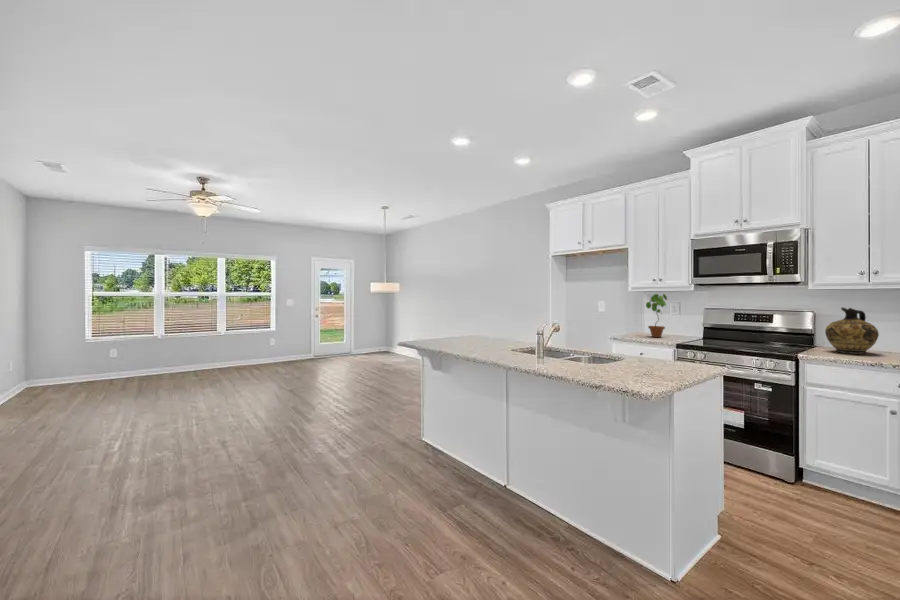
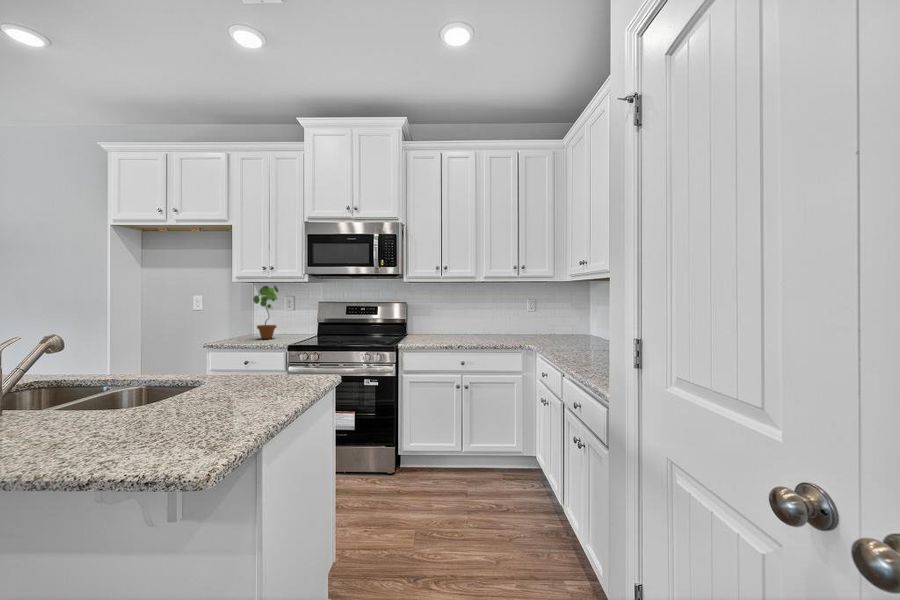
ceramic jug: present [825,308,879,354] -> none [415,299,448,340]

